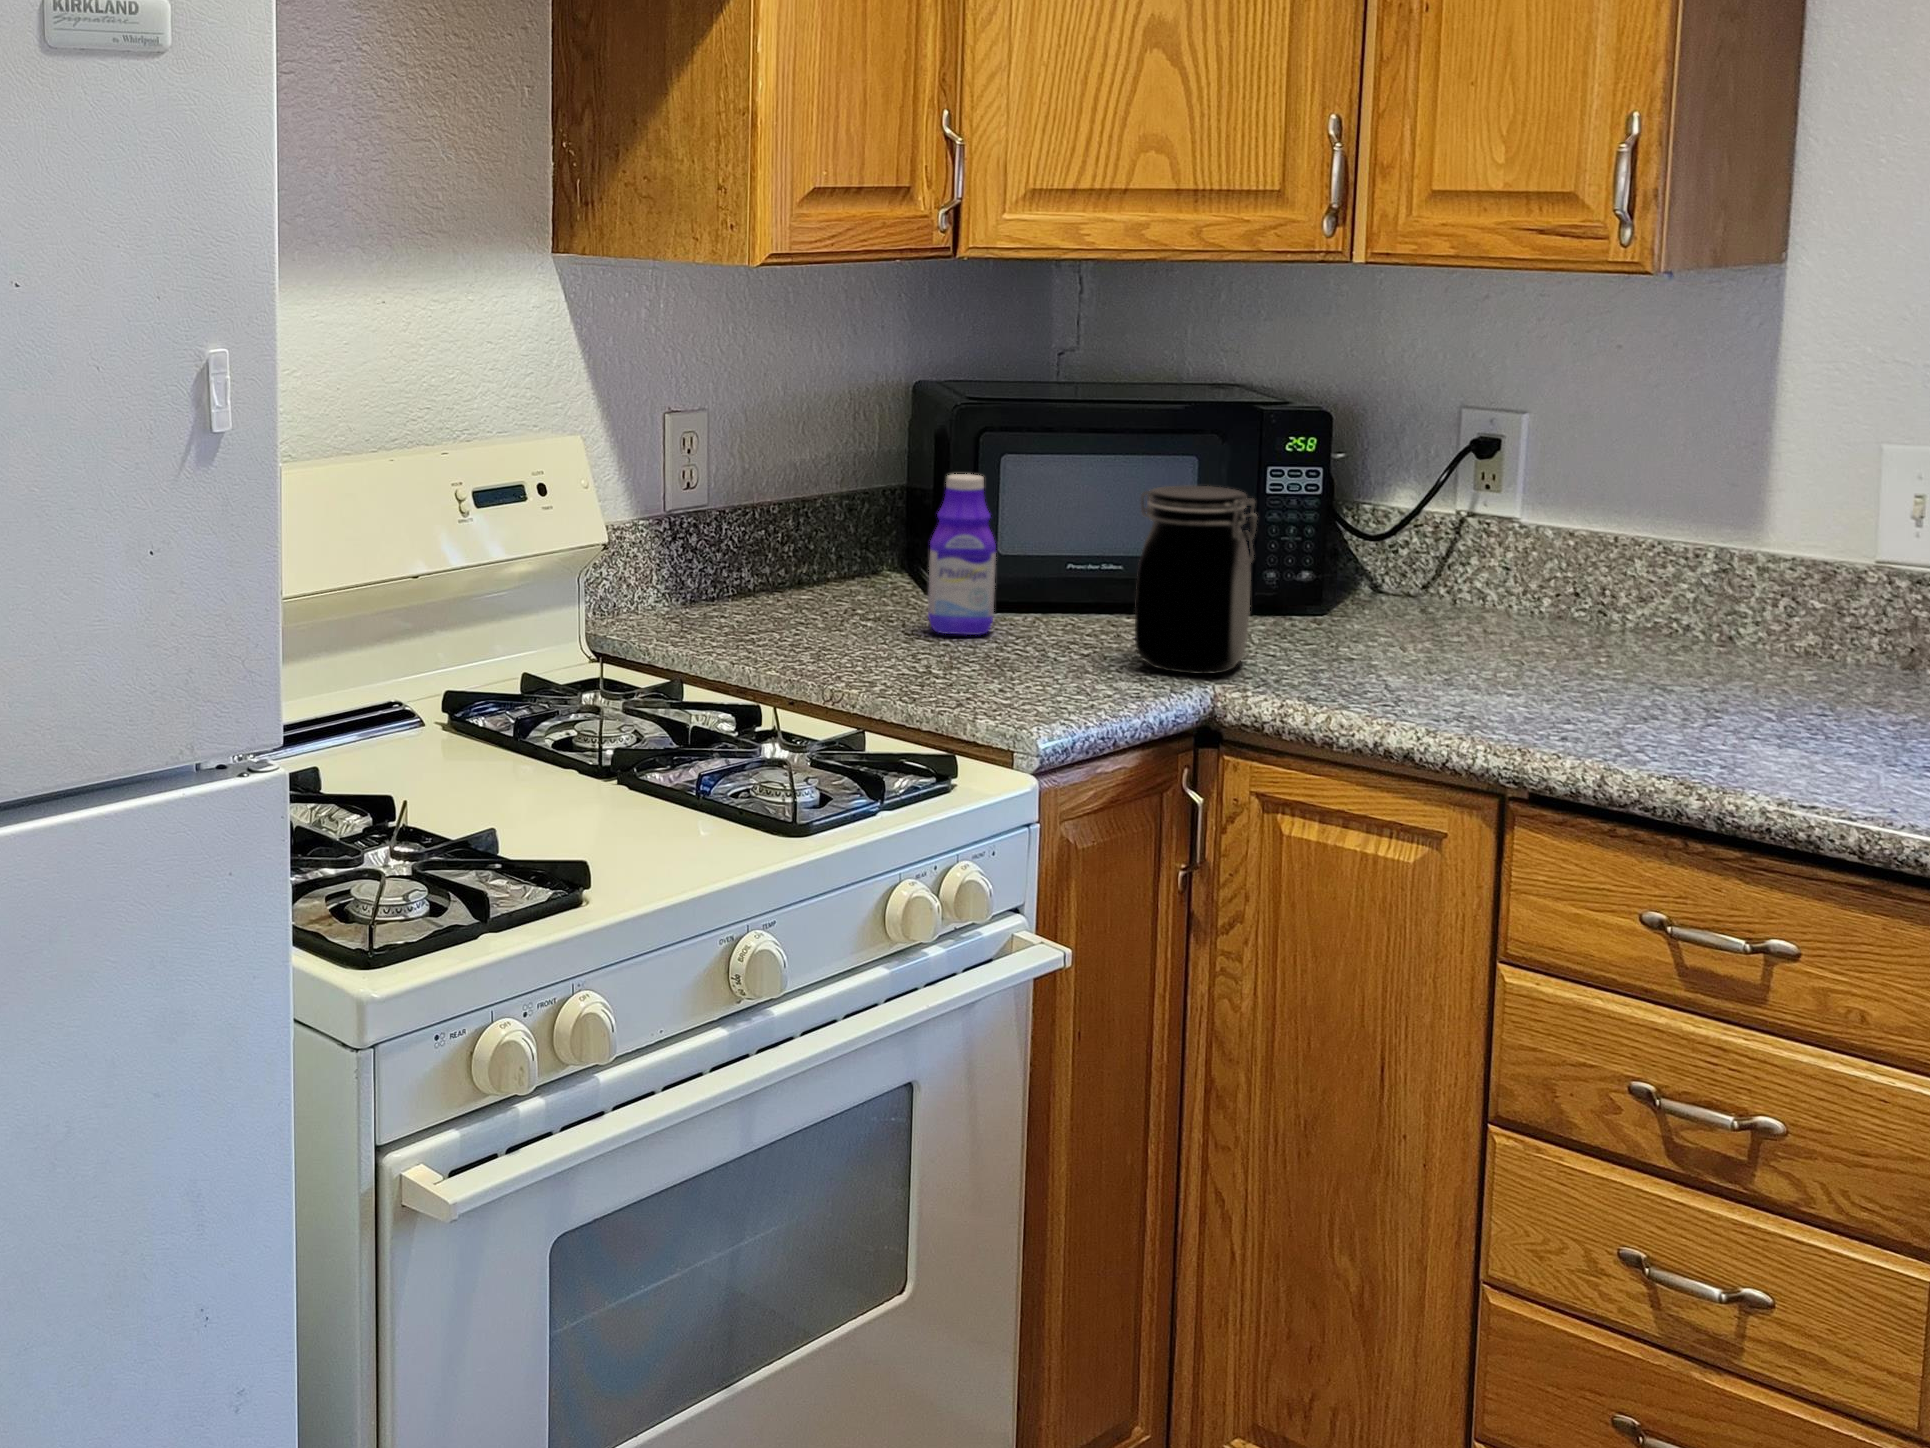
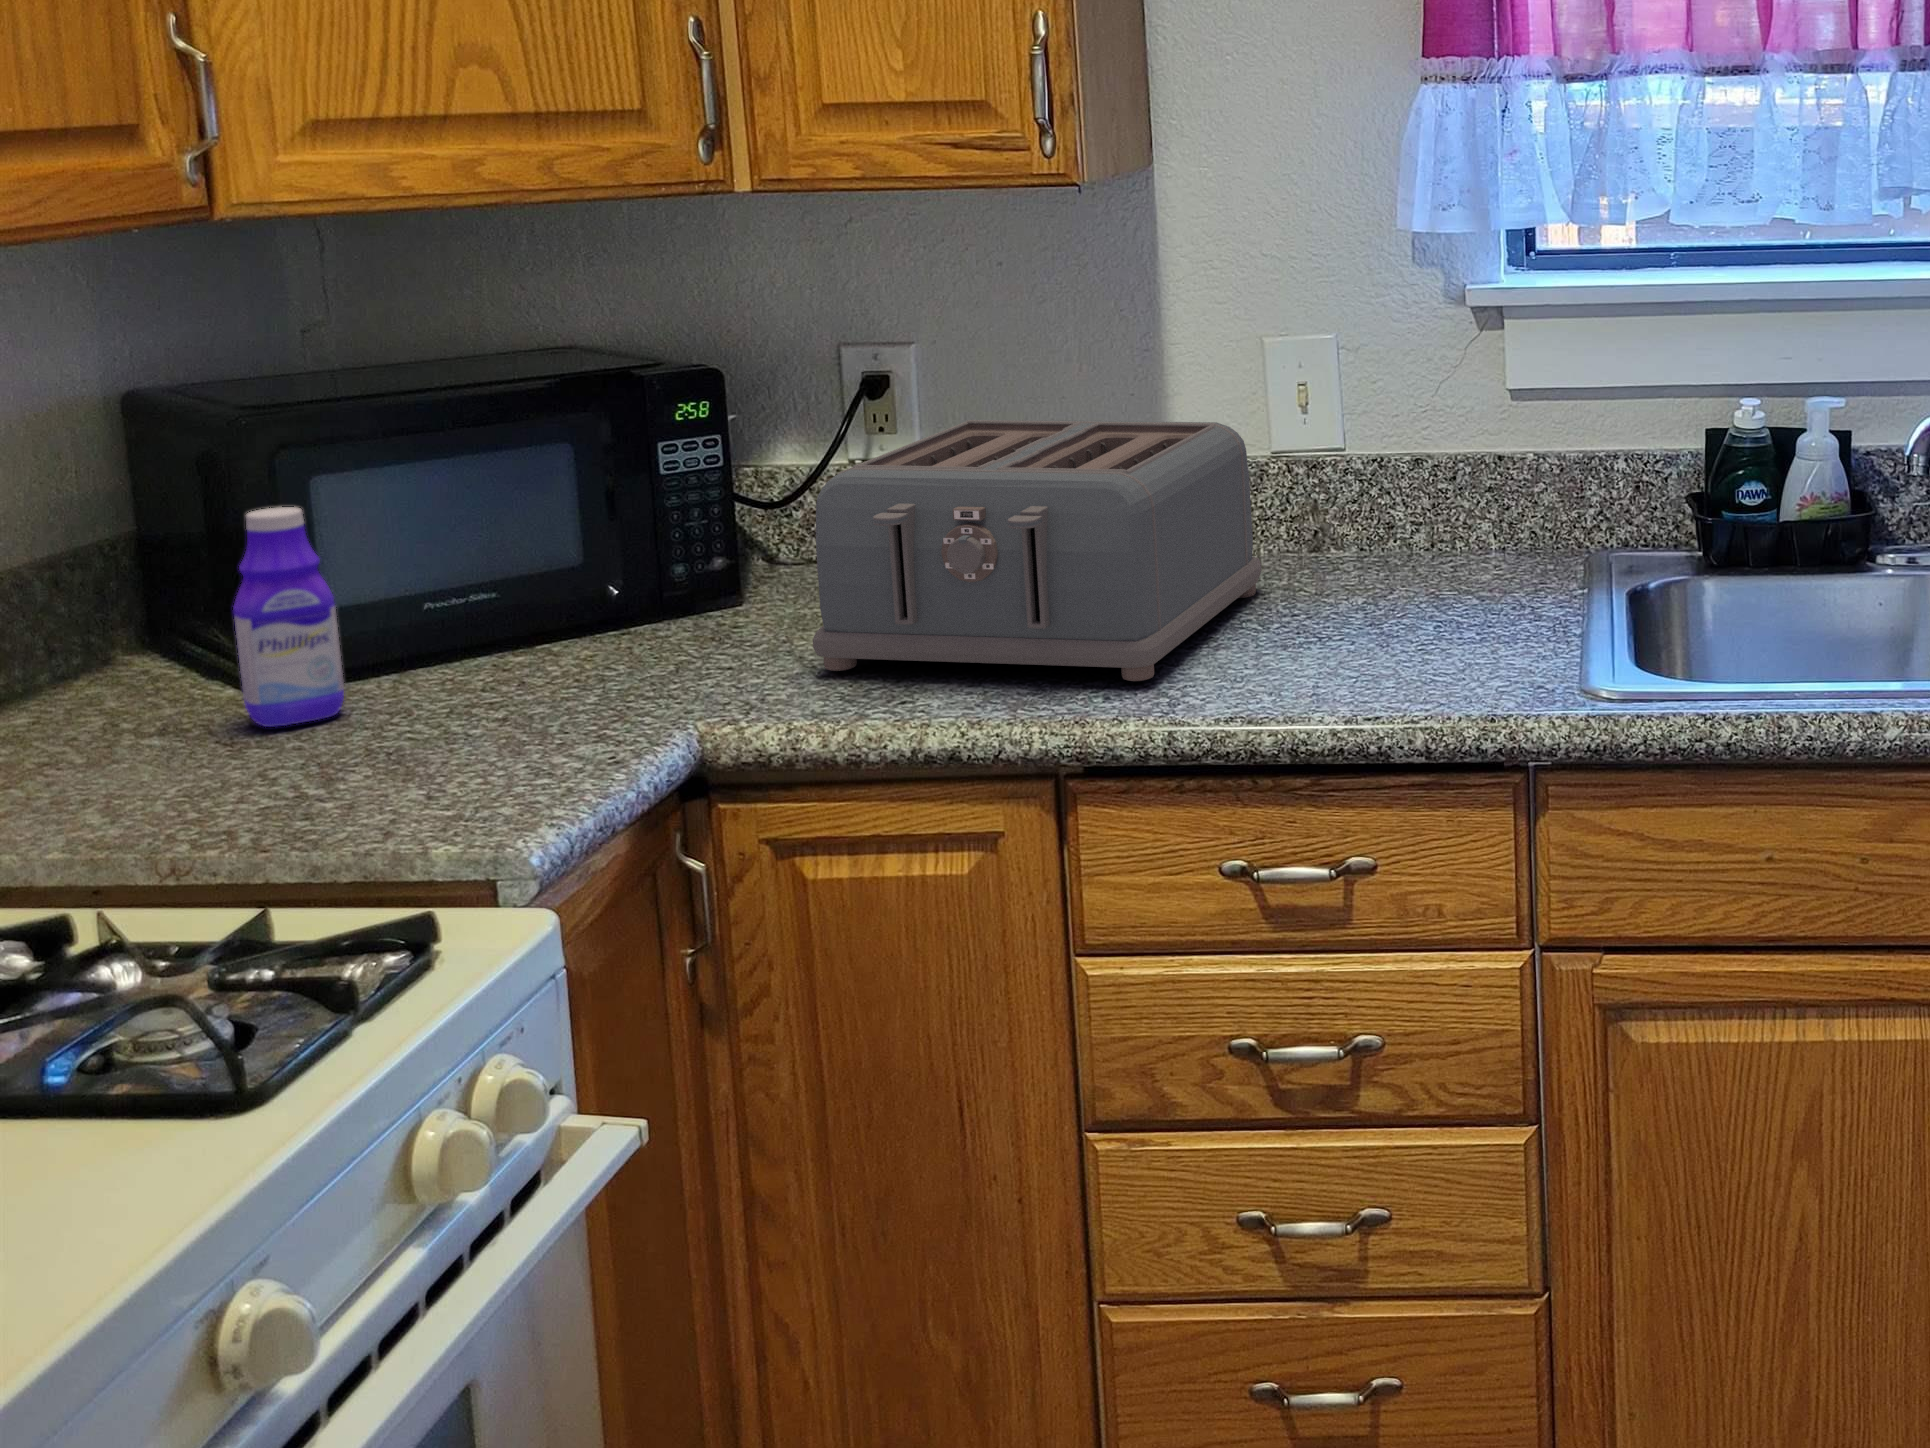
toaster: none [1338,483,1809,732] -> present [813,419,1261,681]
jar: present [1135,486,1257,674] -> none [539,477,704,714]

